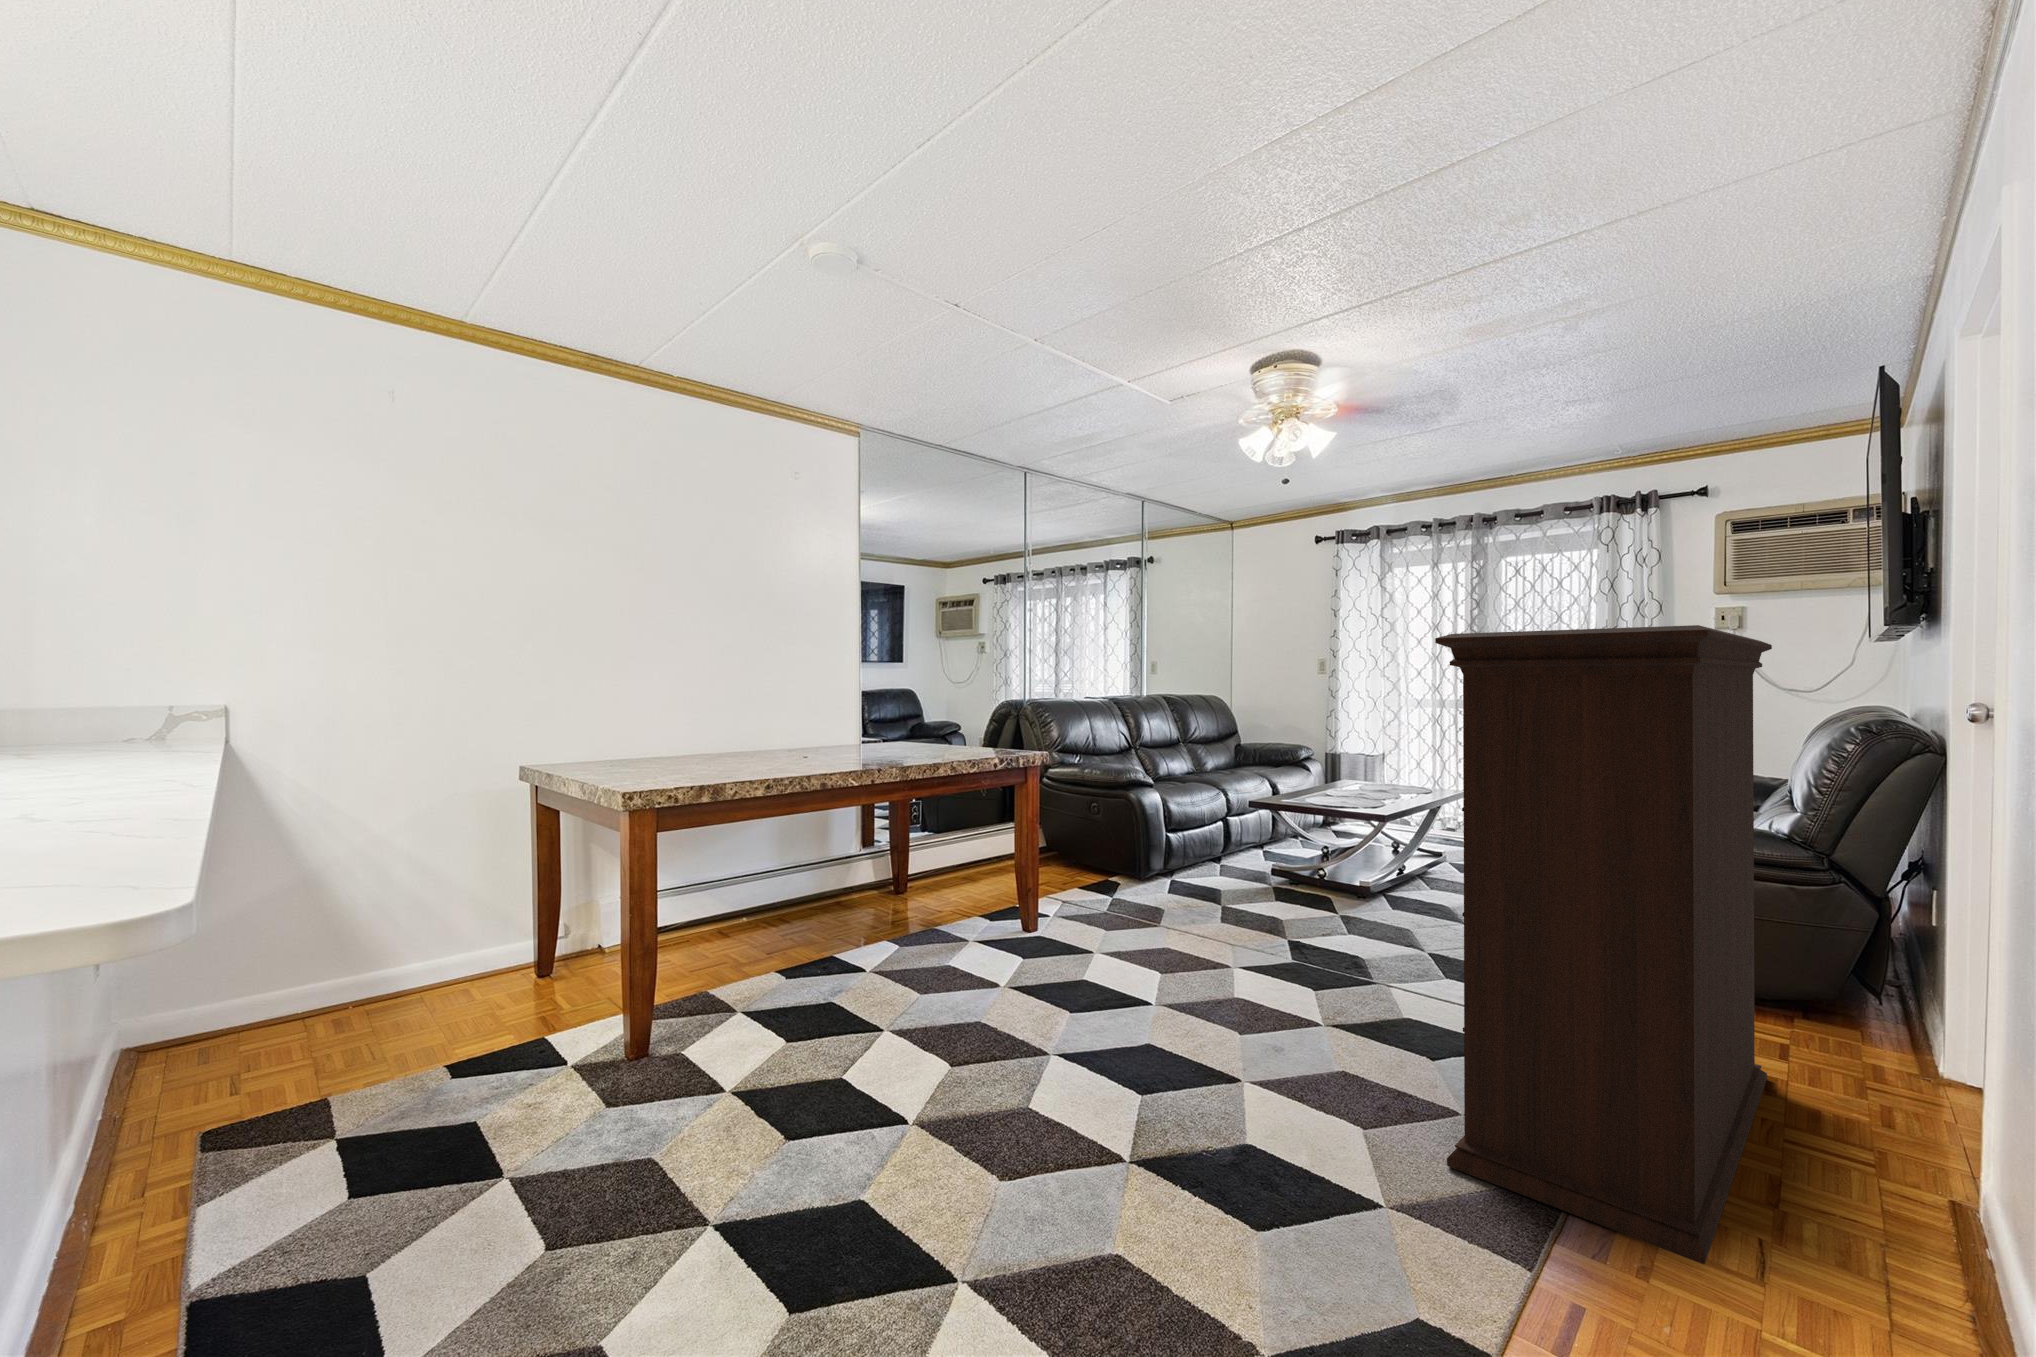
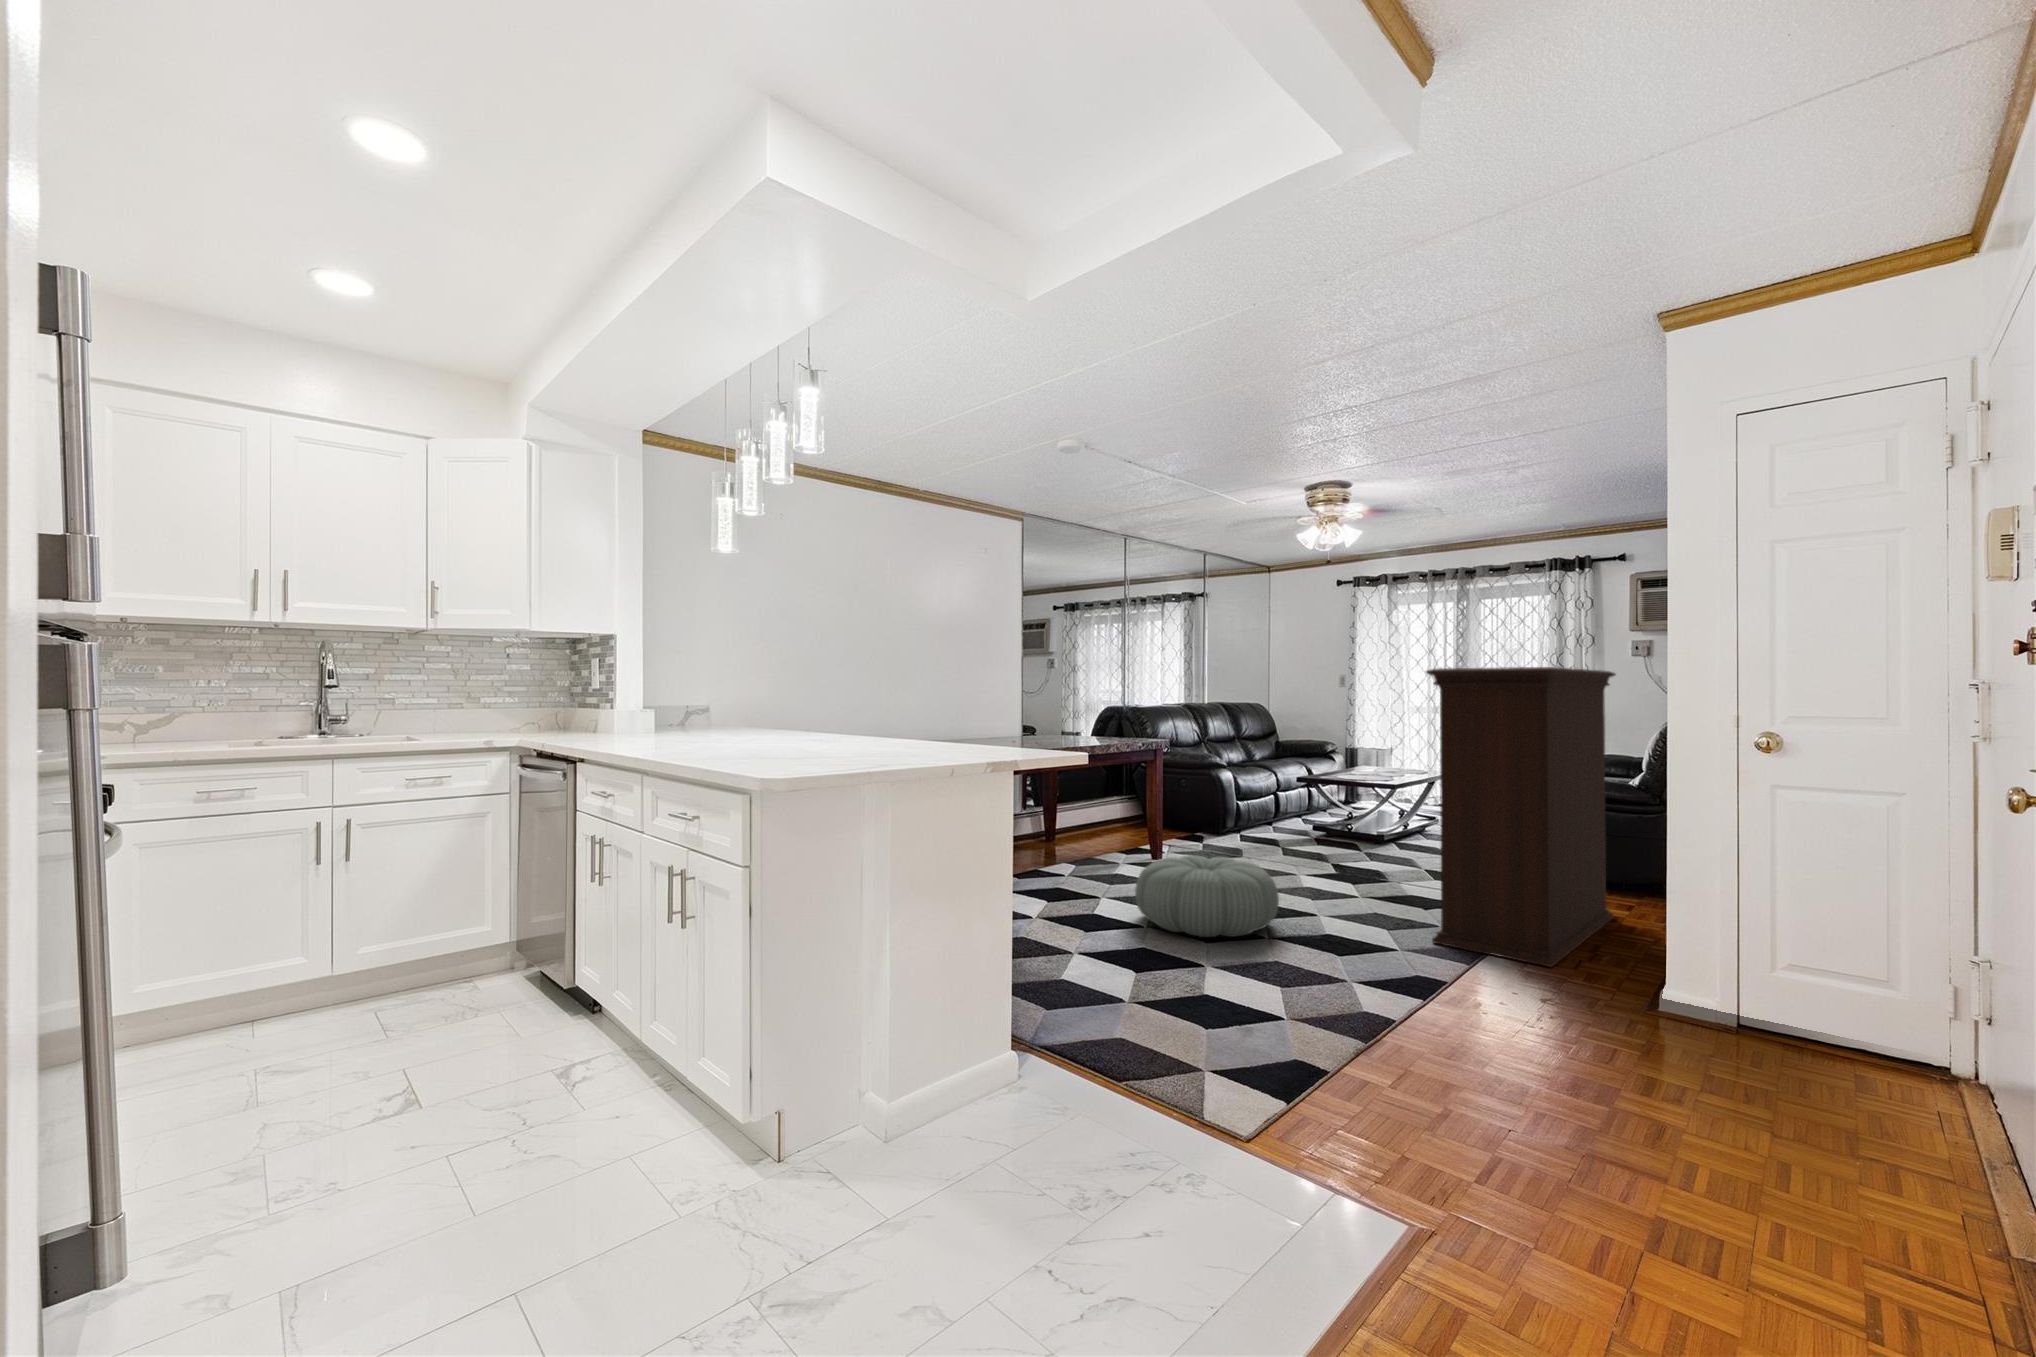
pouf: none [904,967,1161,1153] -> present [1135,855,1279,937]

